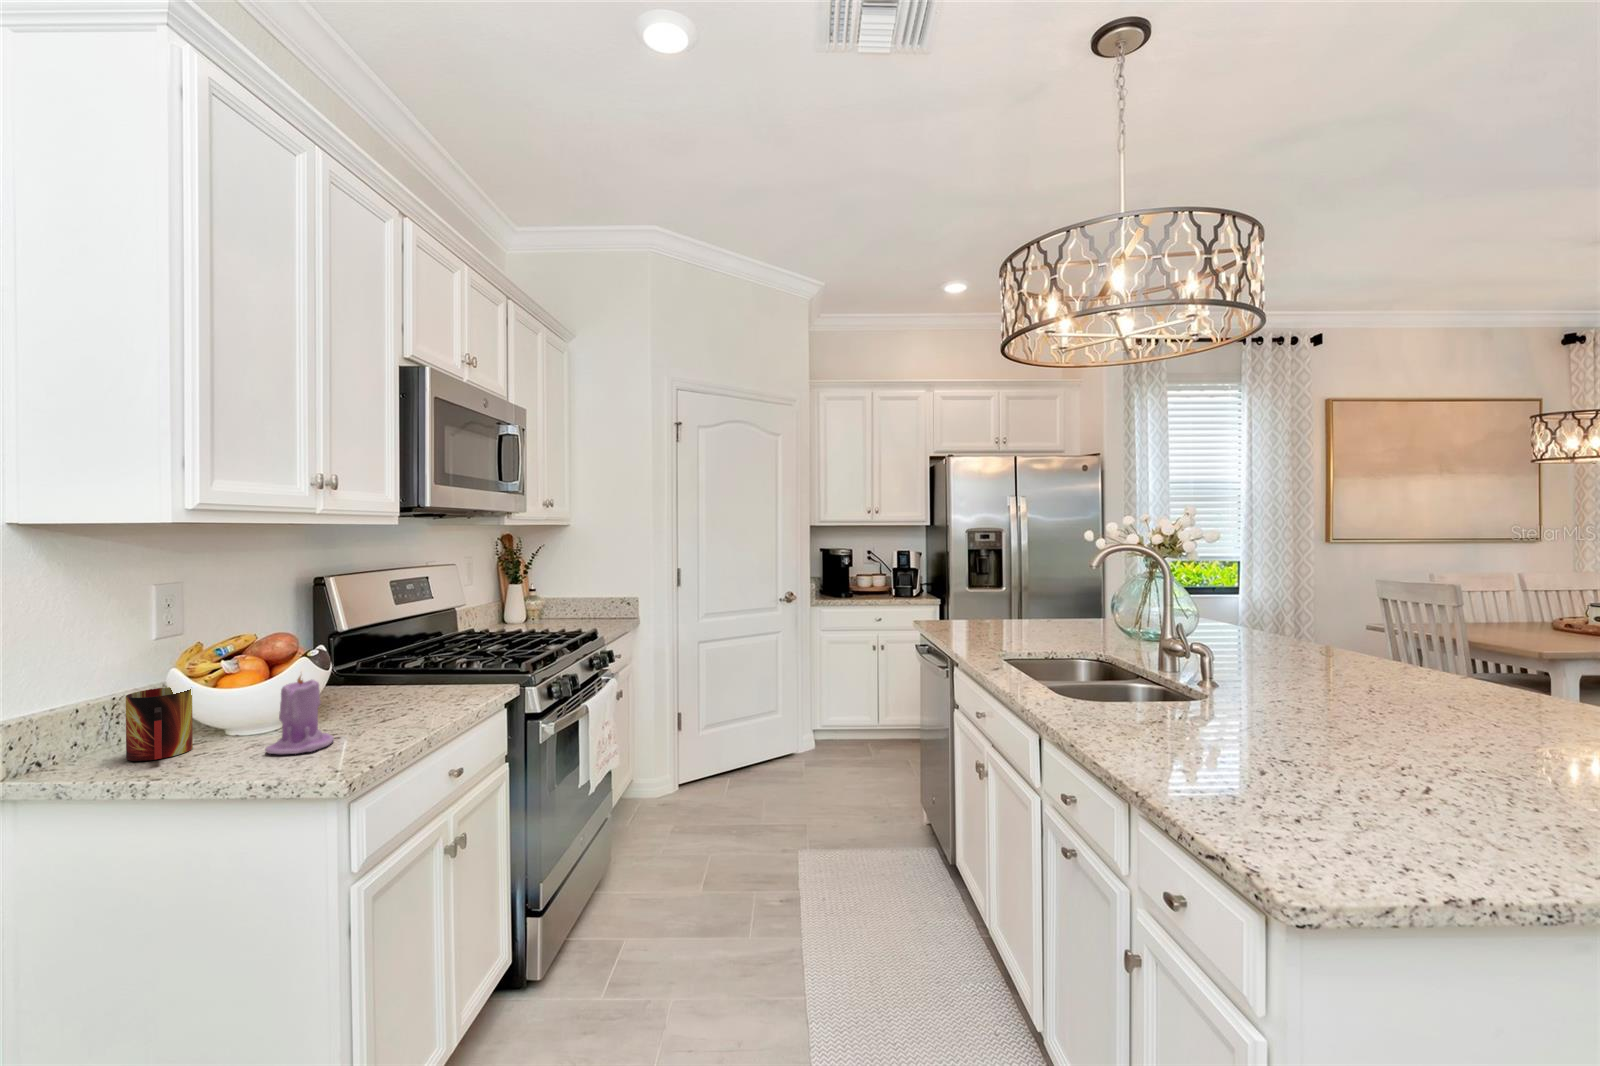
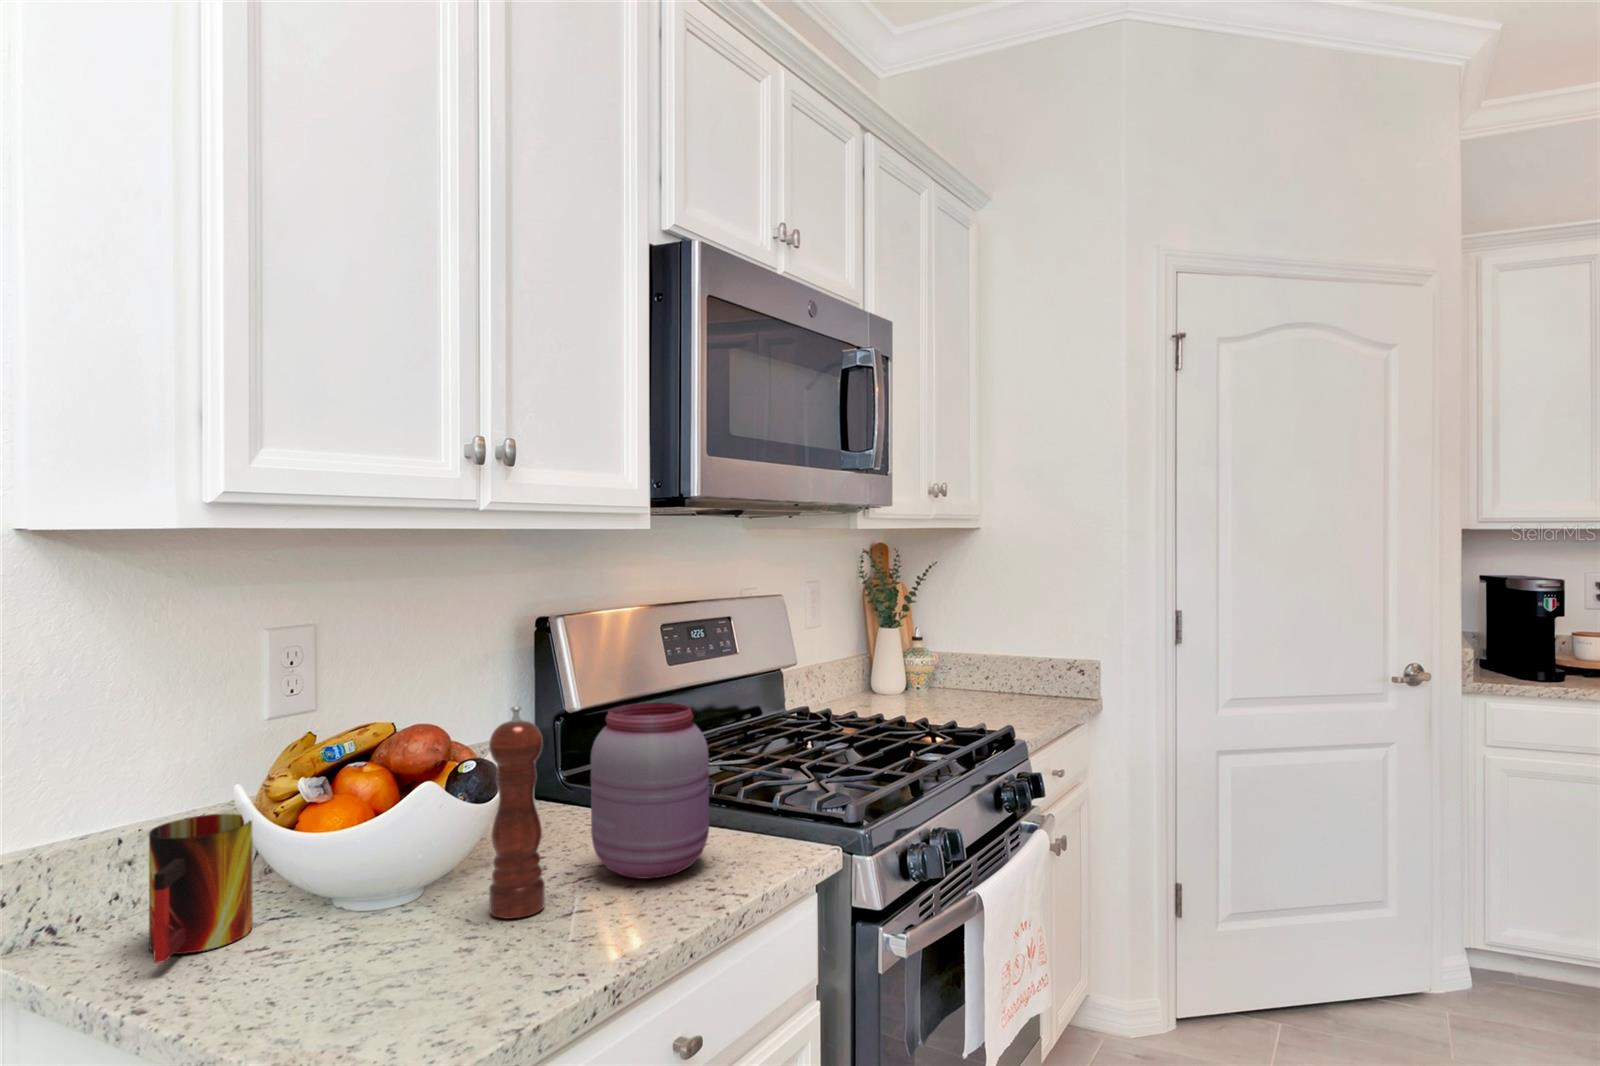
jar: none [390,616,457,702] -> present [591,703,709,879]
pepper mill: none [344,617,376,722] -> present [489,706,545,918]
candle: present [265,676,334,754] -> none [304,822,431,1004]

